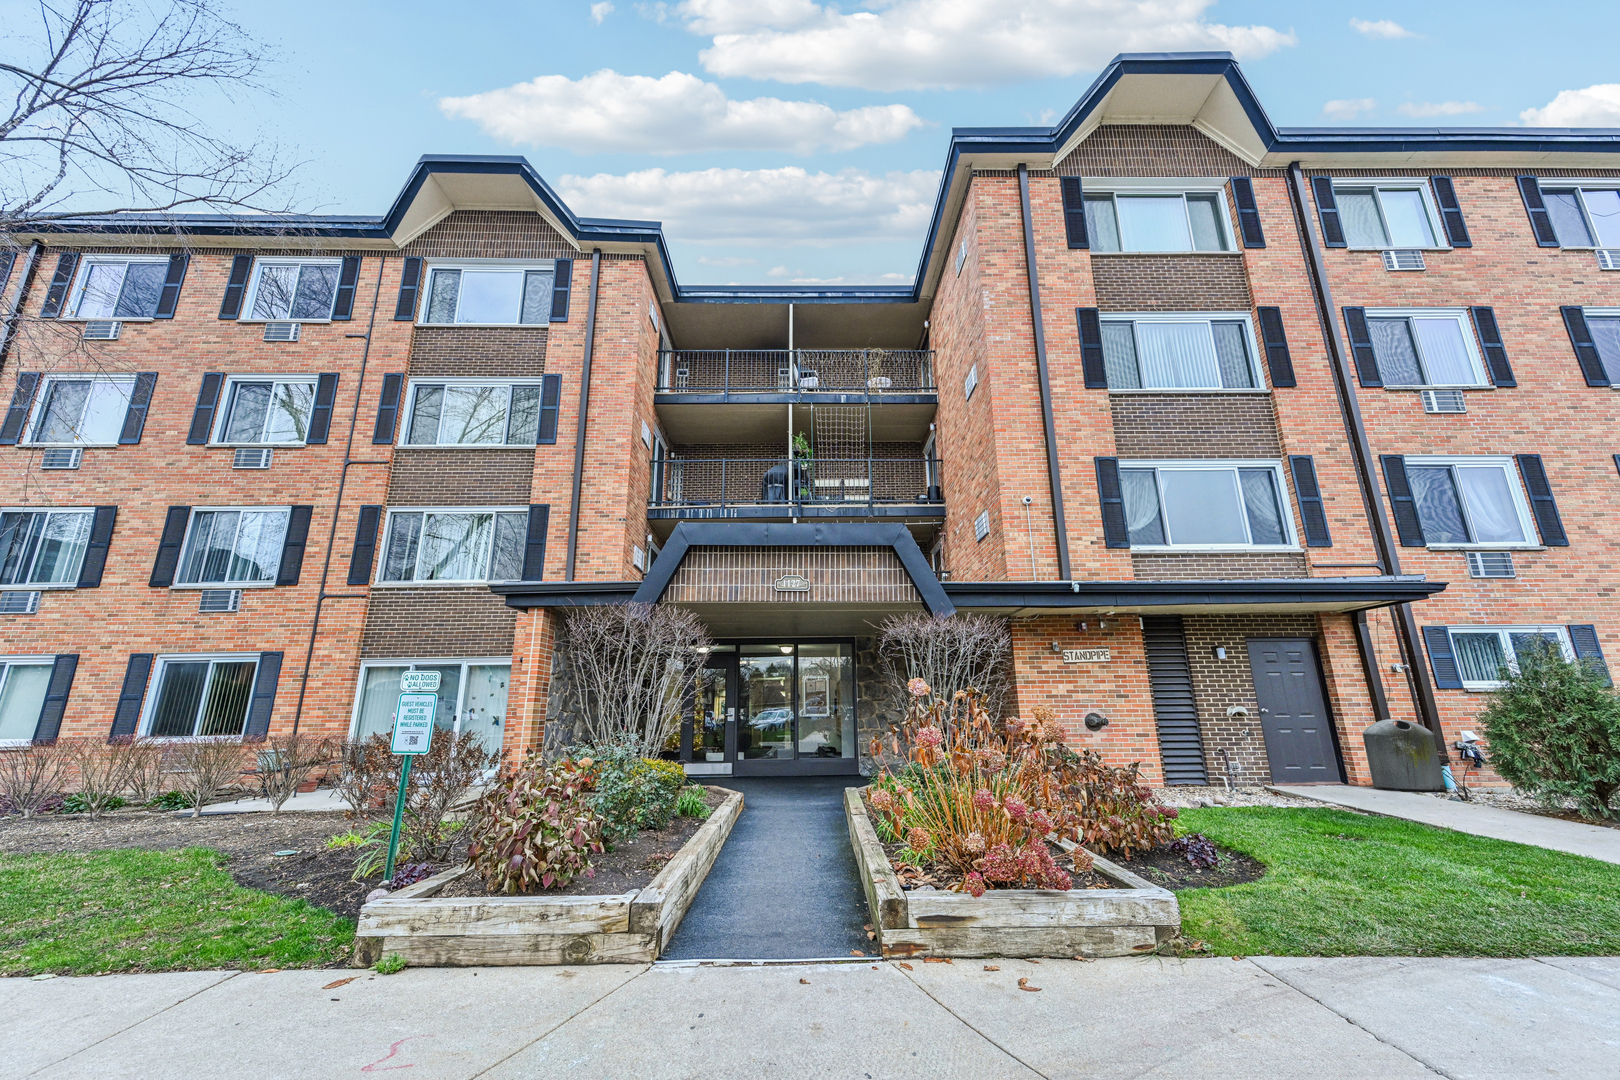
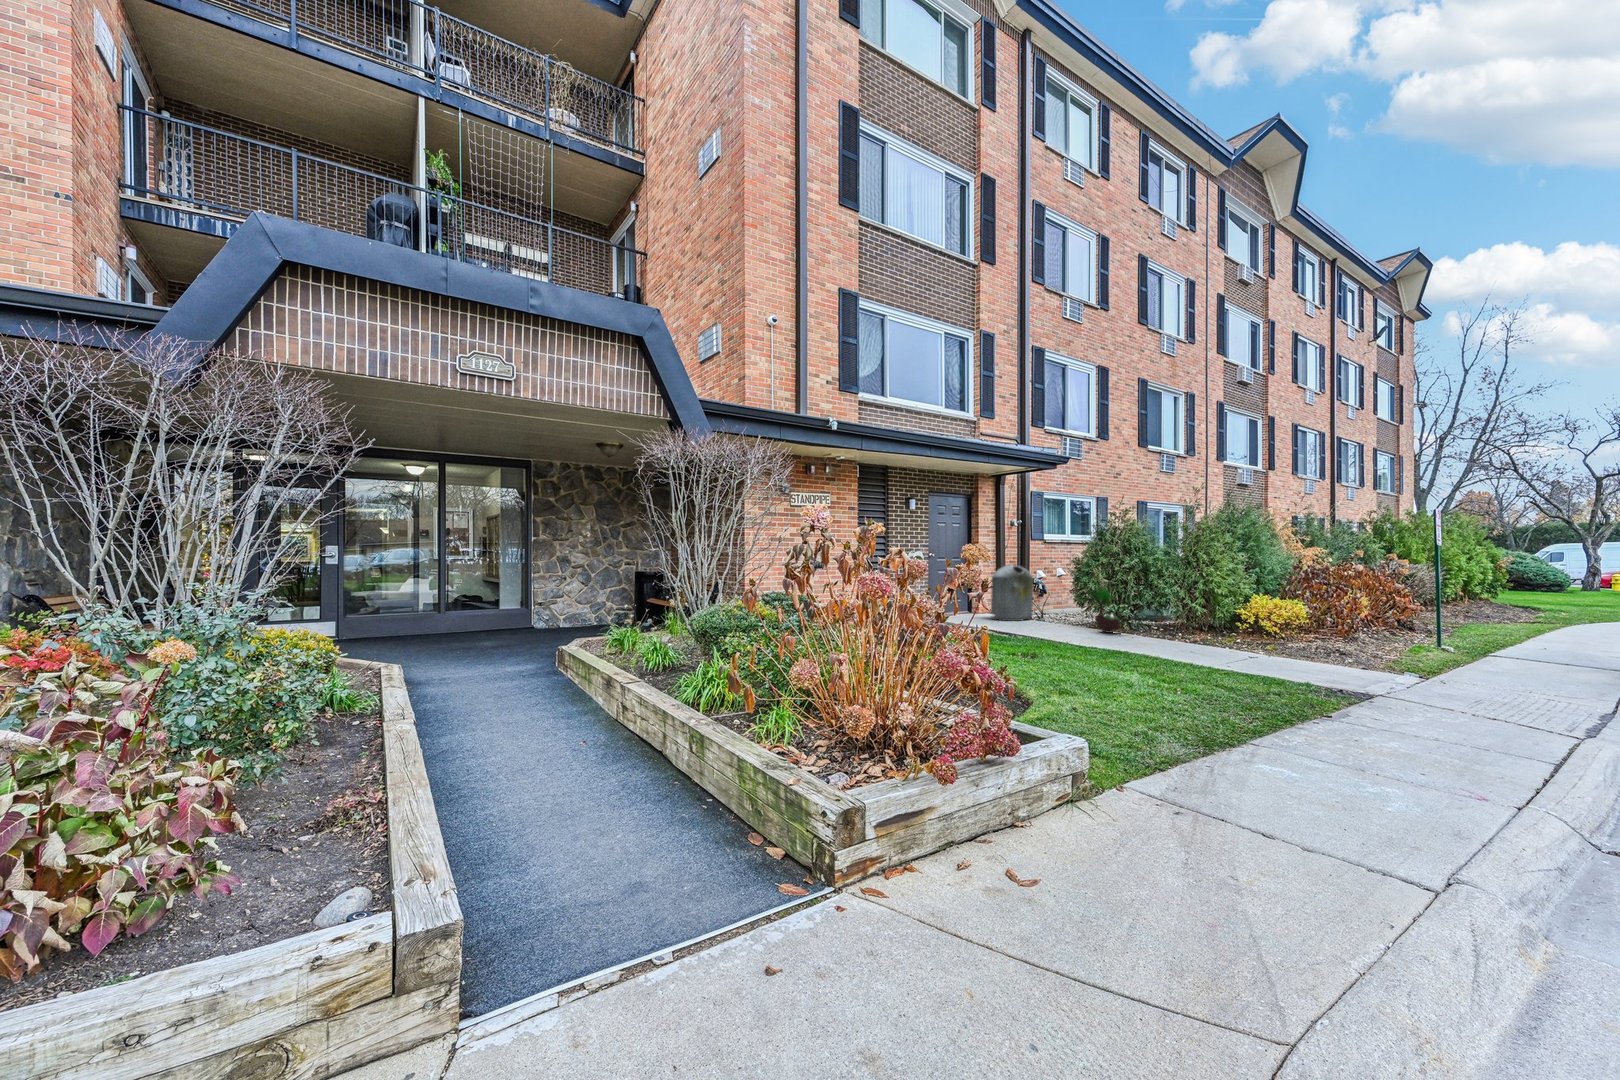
potted tree: none [1500,744,1572,816] -> present [1089,588,1120,632]

